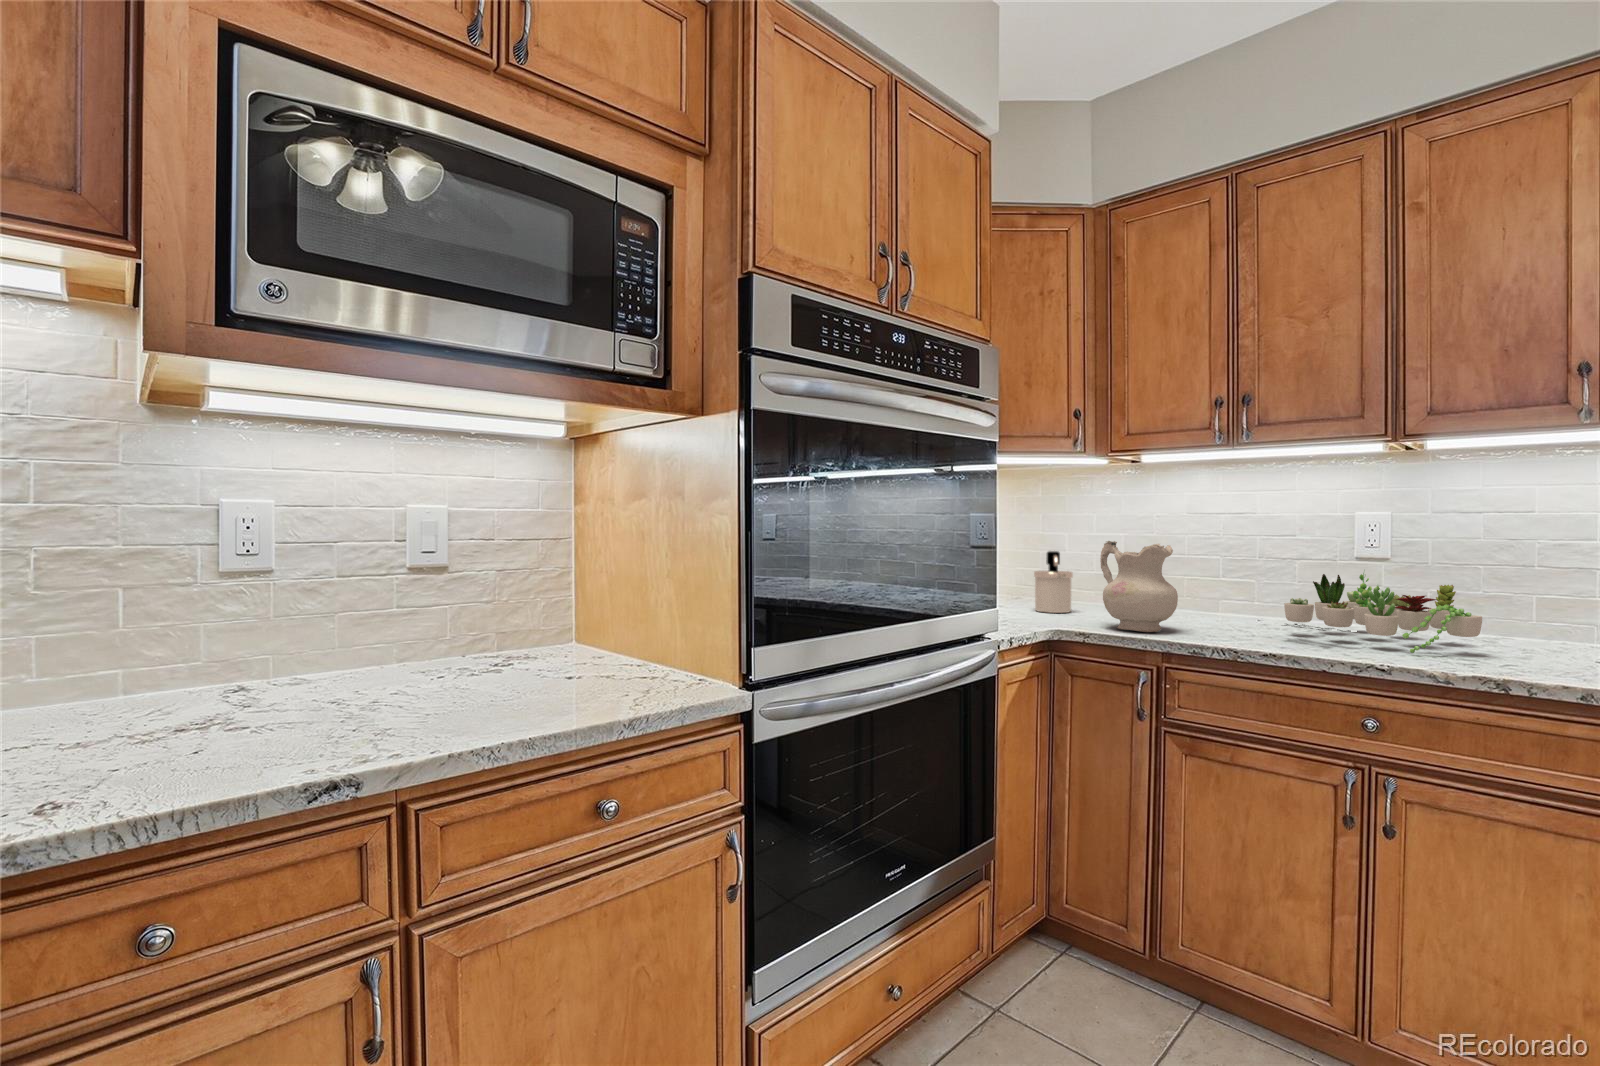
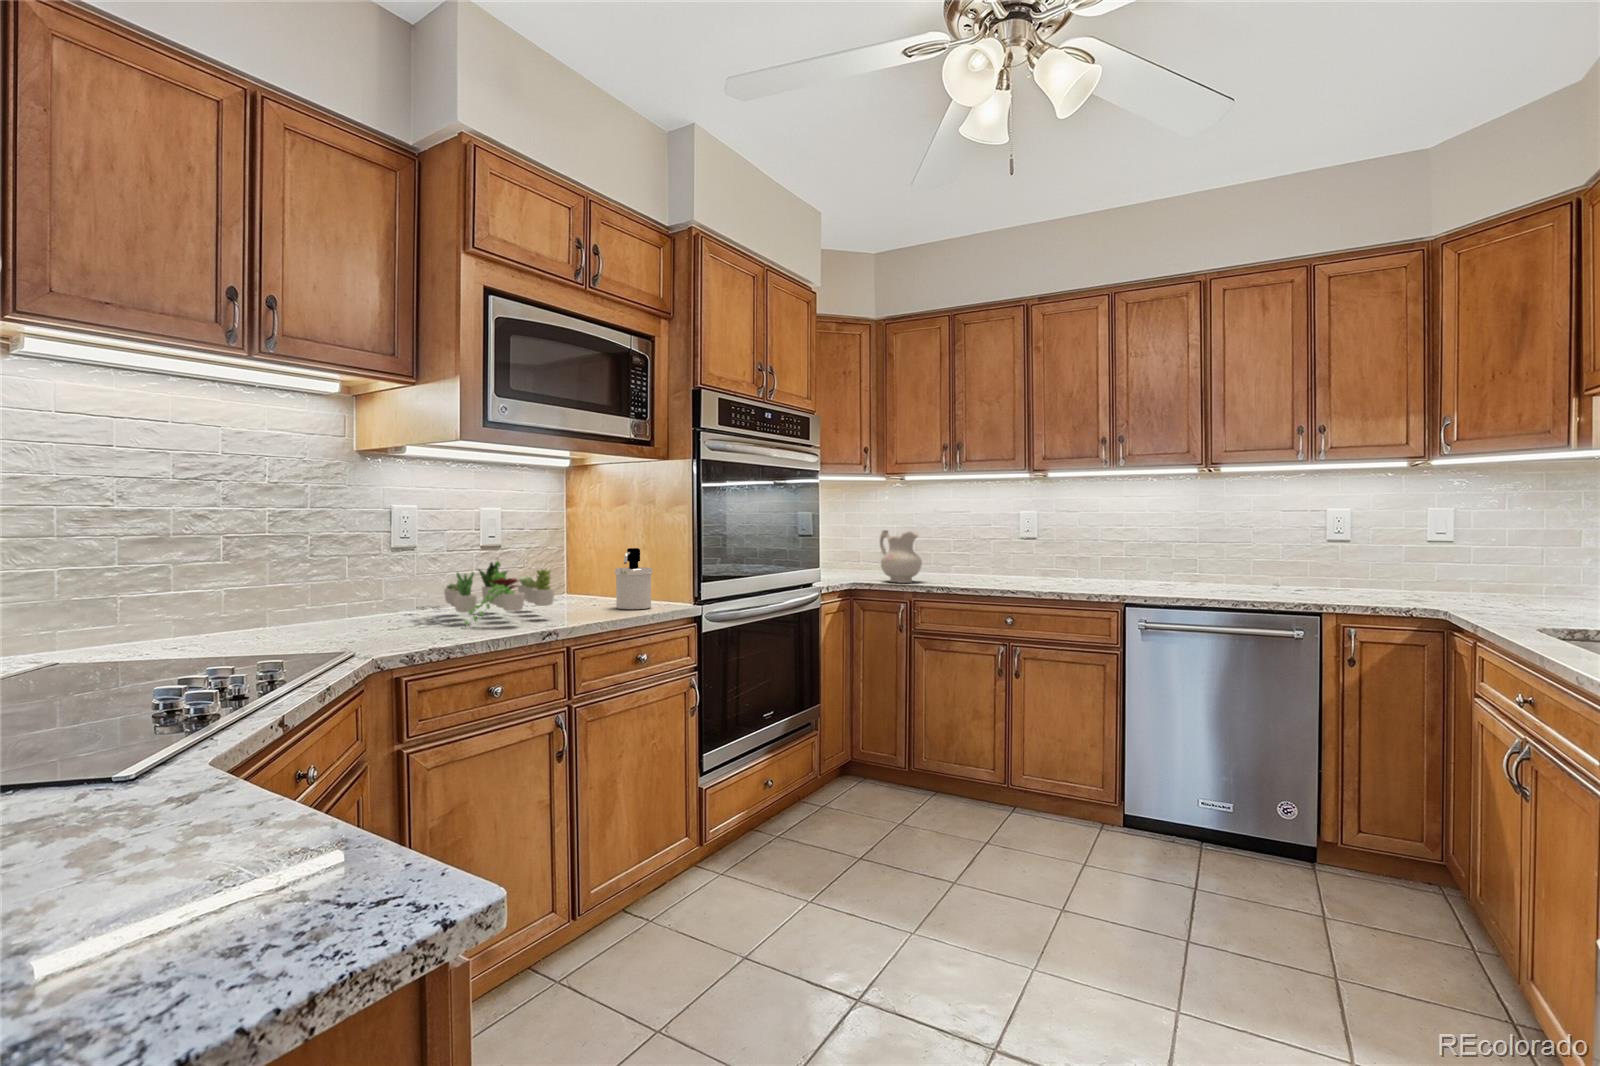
soap dispenser: present [1034,551,1073,613] -> present [615,548,652,609]
succulent plant: present [1284,573,1482,653] -> present [417,561,554,626]

